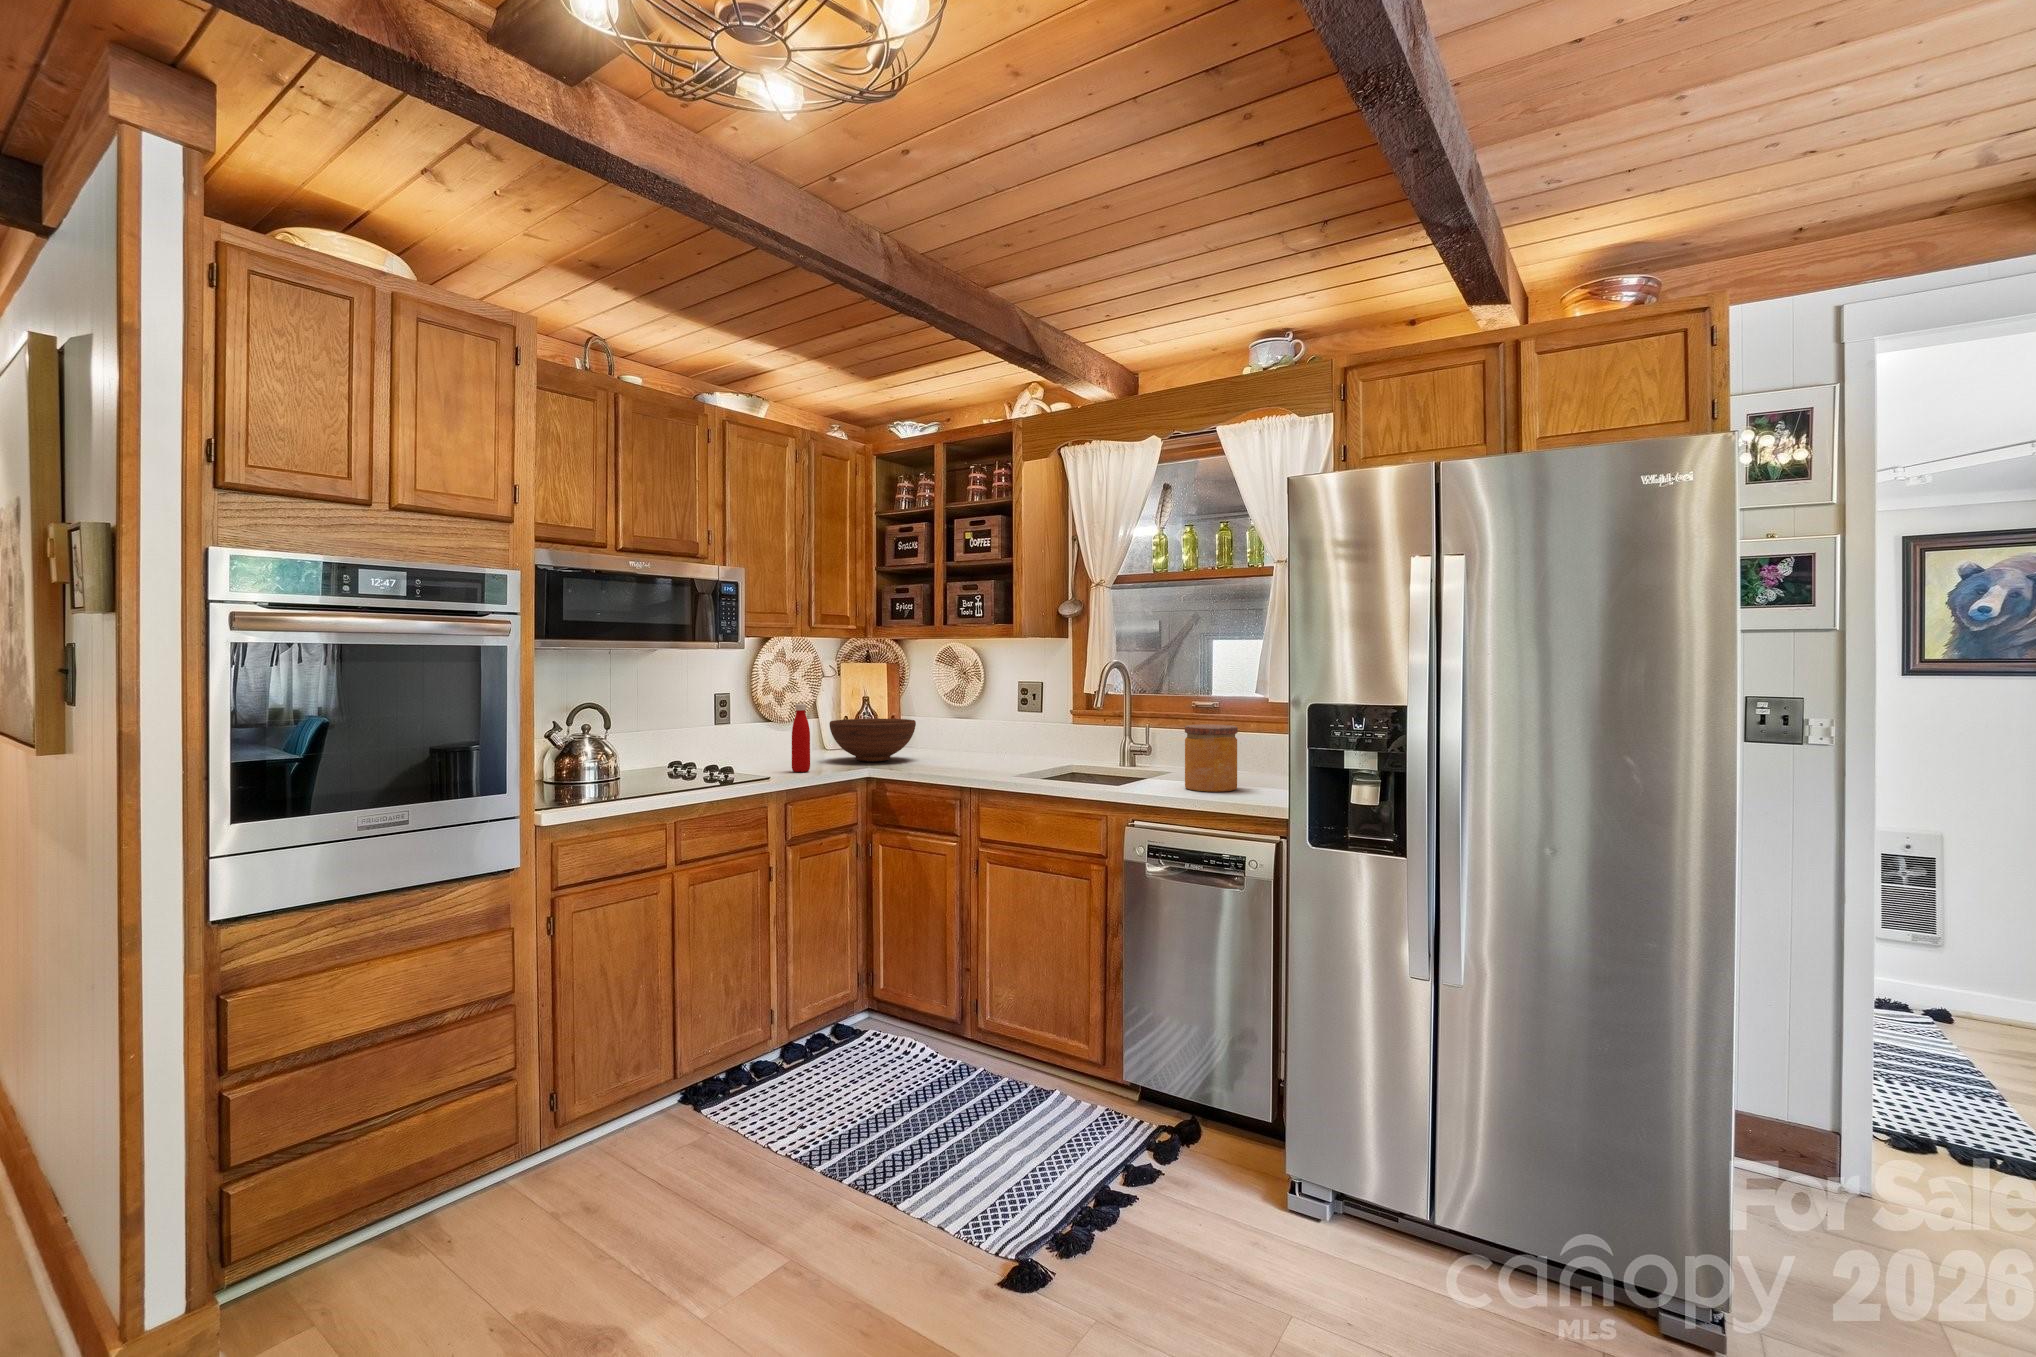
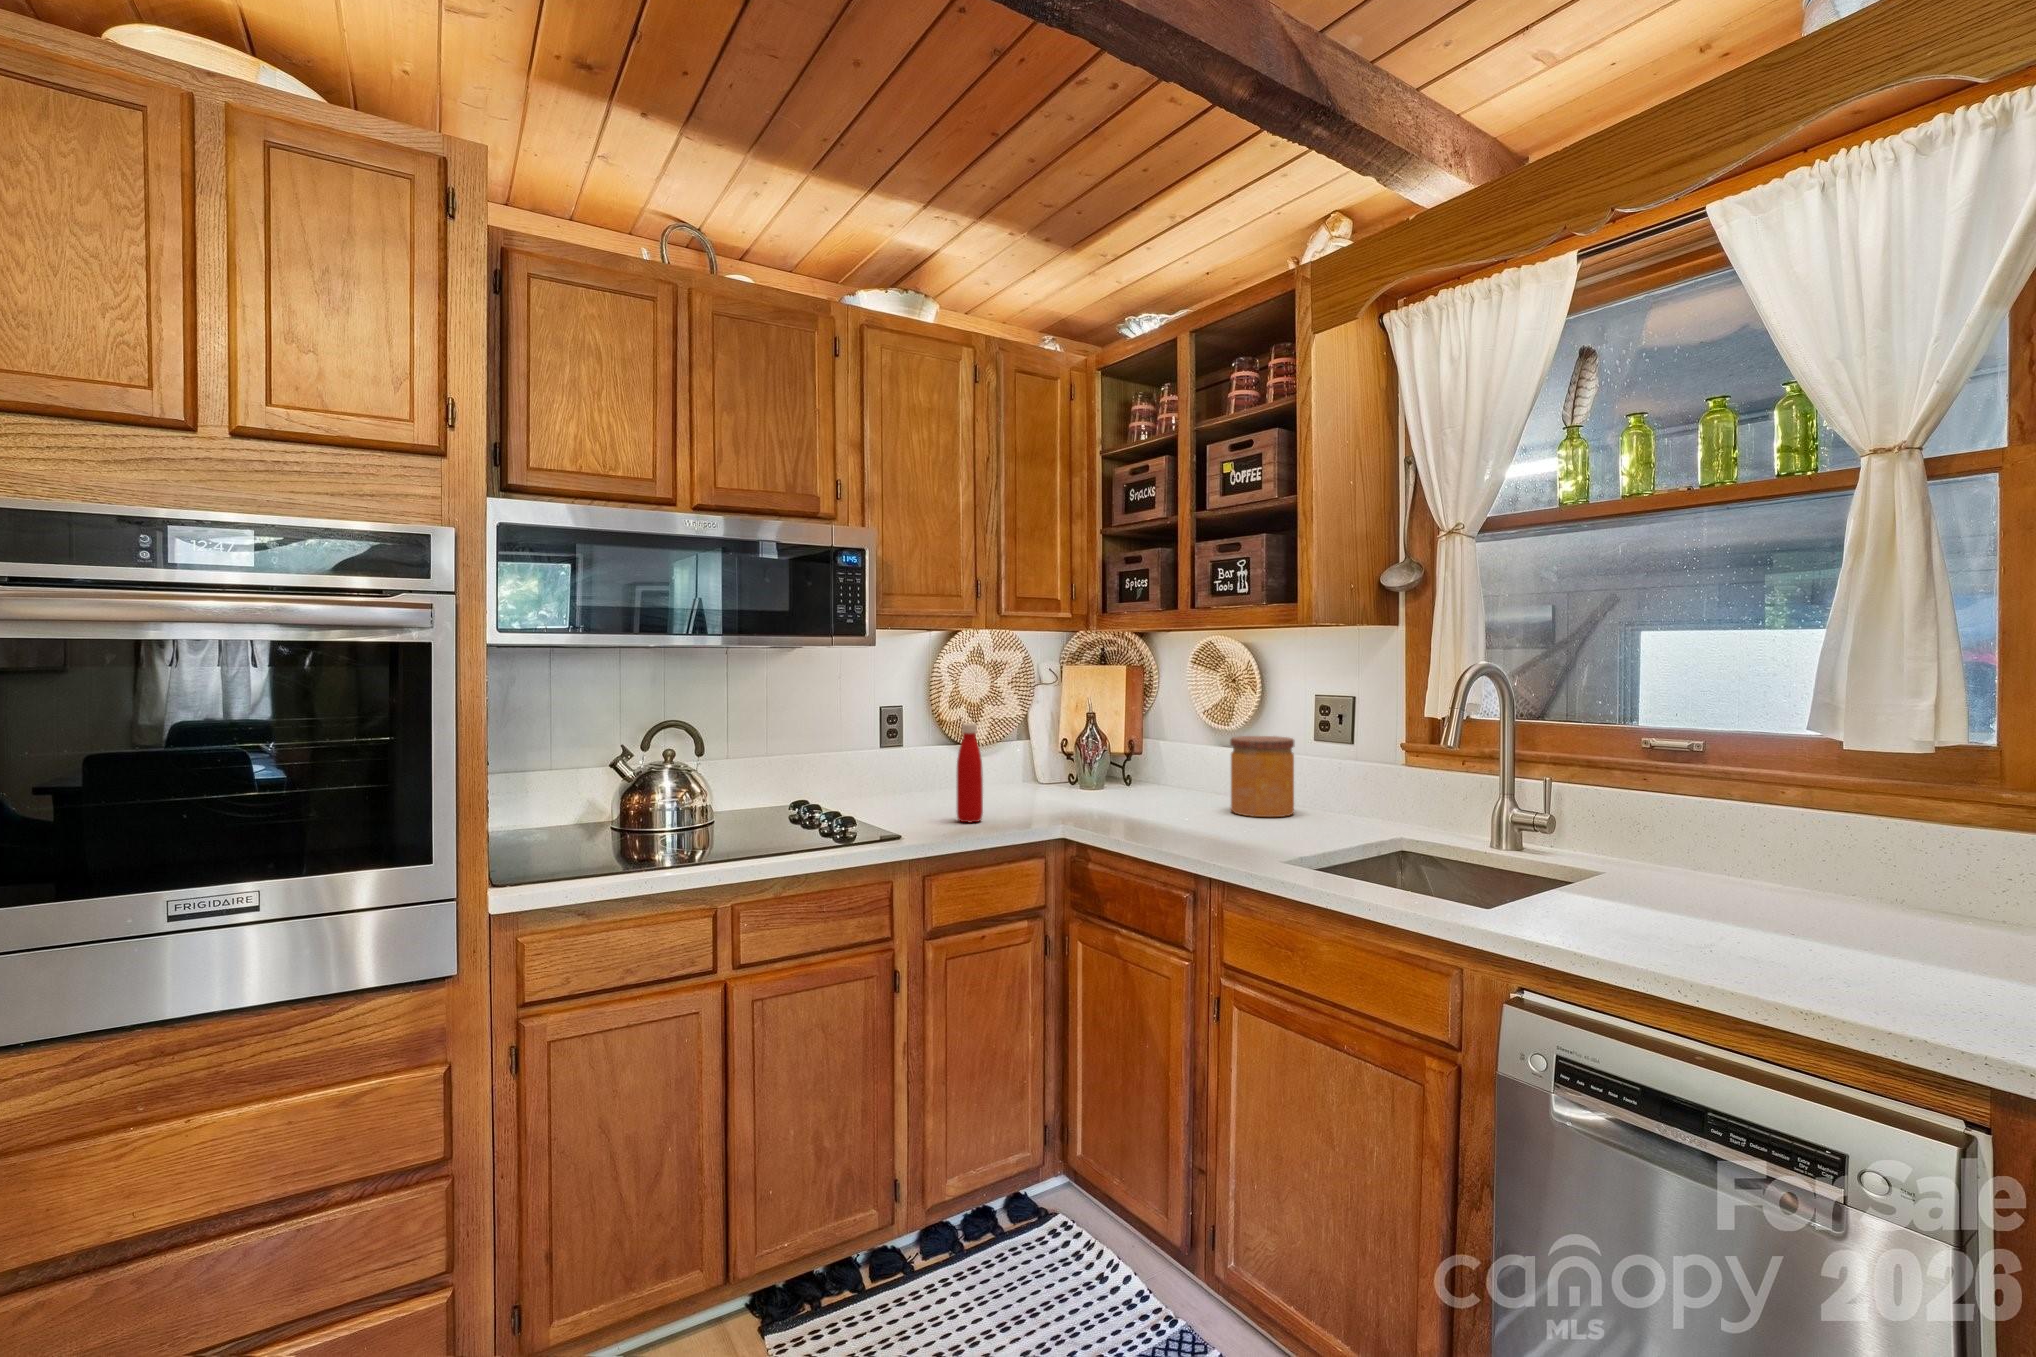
fruit bowl: present [829,719,916,762] -> none [1030,741,1152,806]
jar: present [1185,724,1238,792] -> present [1230,736,1294,817]

